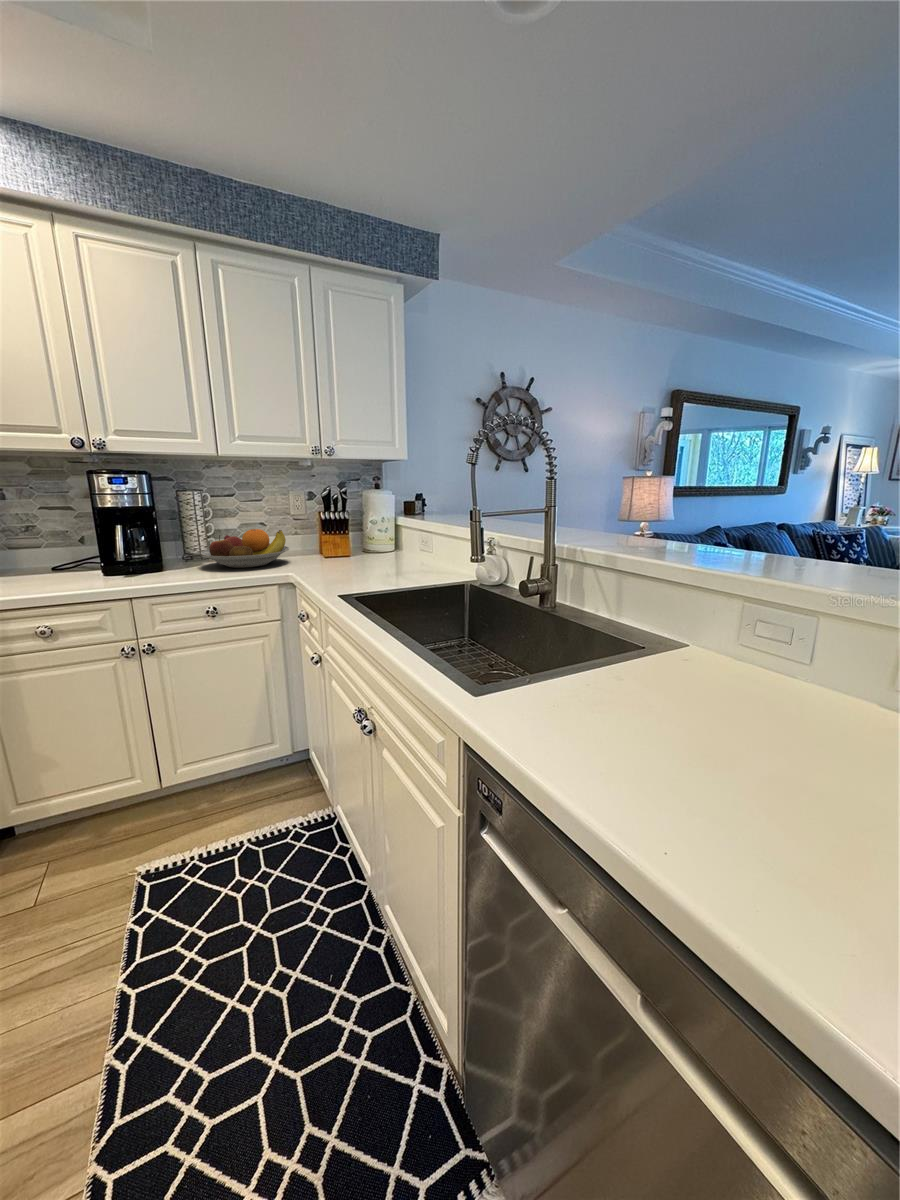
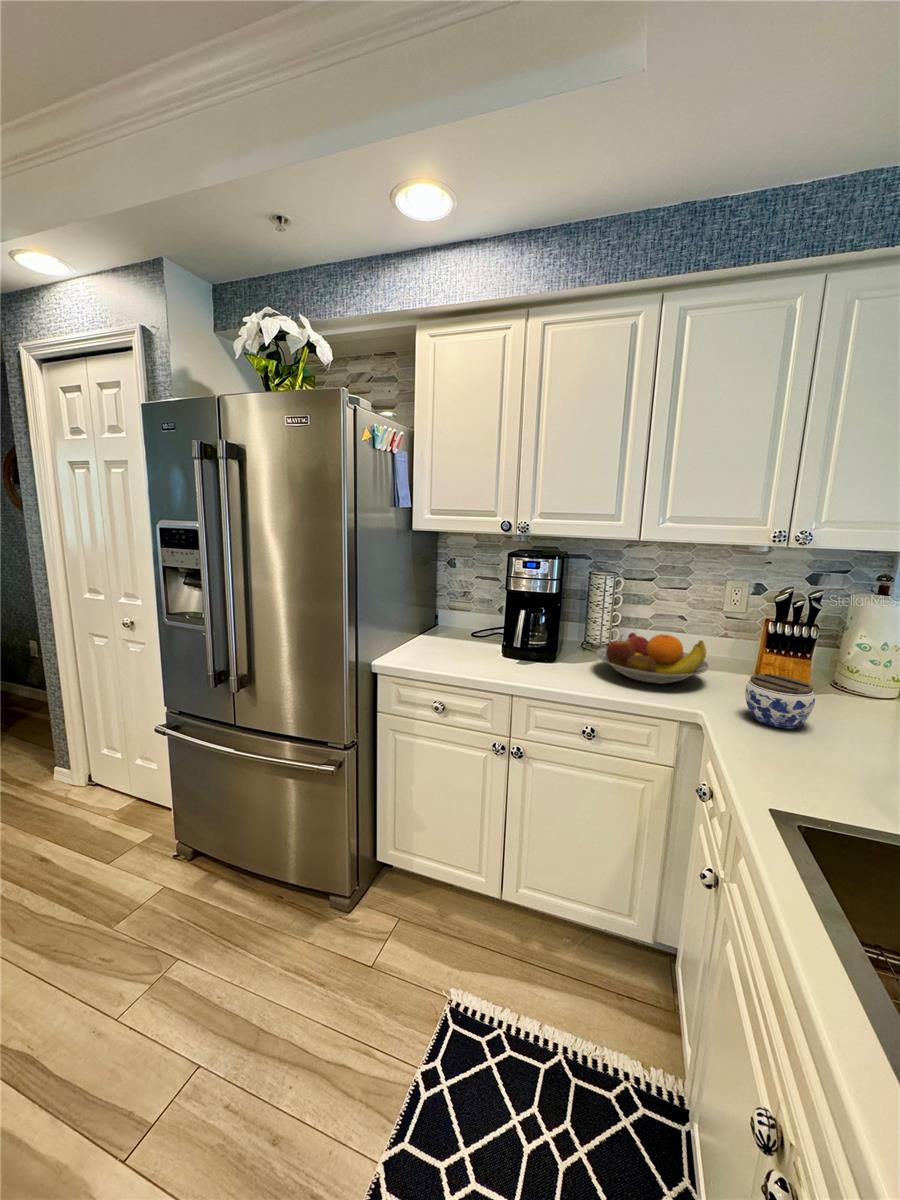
jar: none [314,539,352,569] -> present [745,674,815,728]

